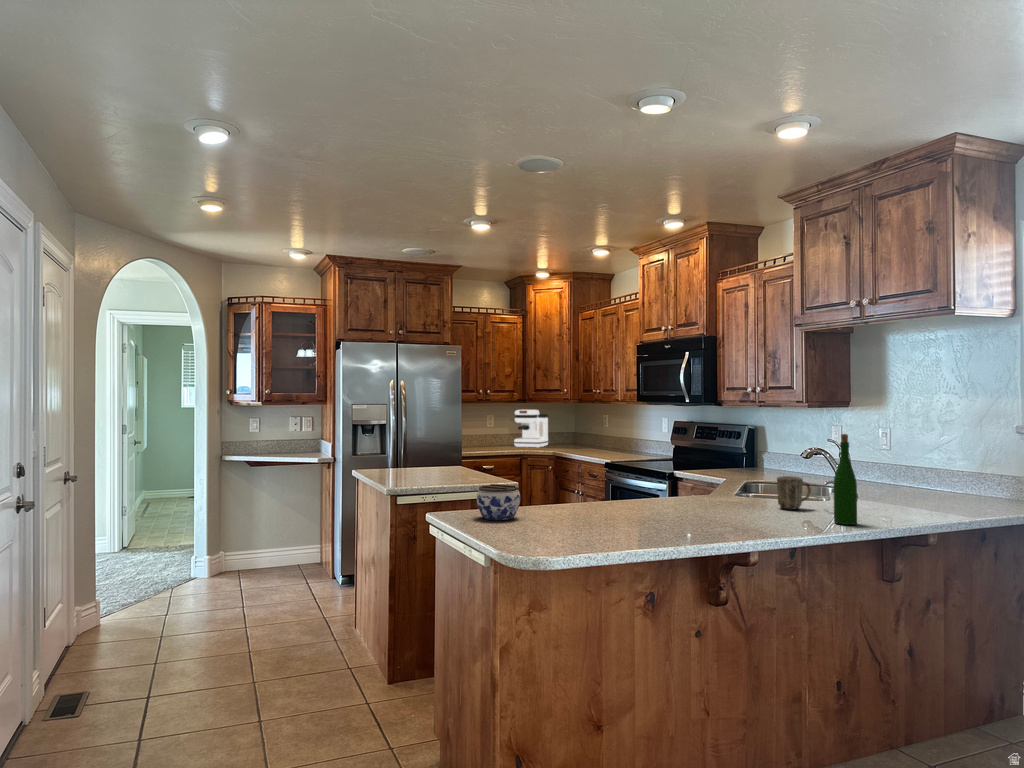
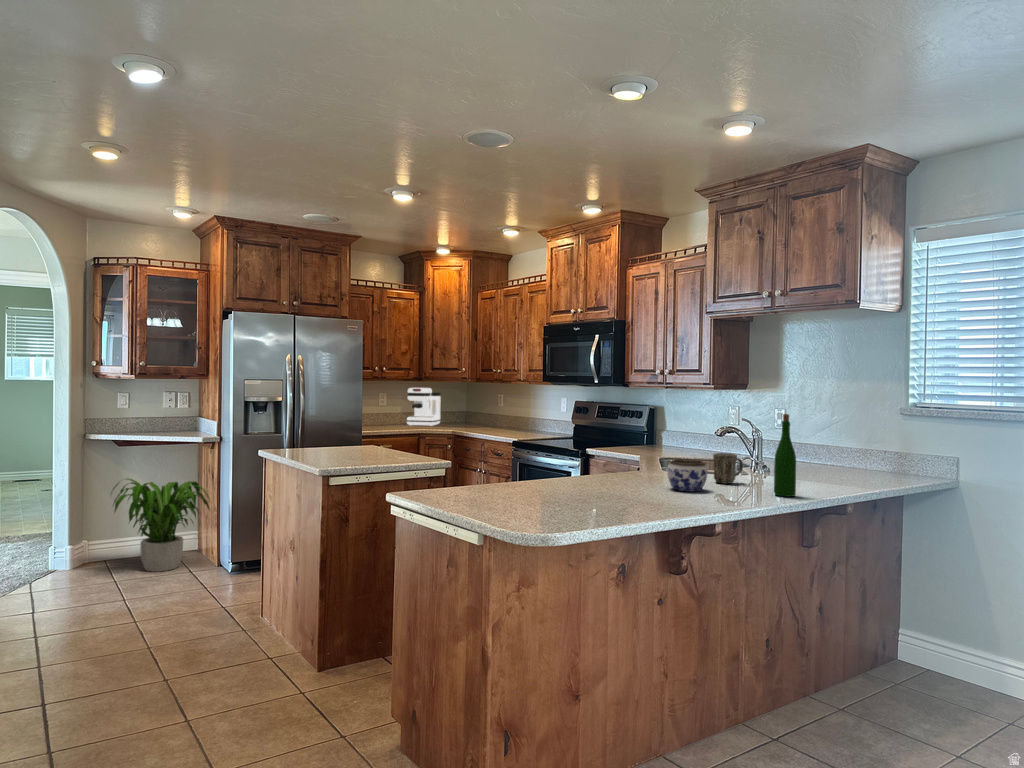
jar: present [477,484,520,520] -> present [667,459,708,491]
potted plant: none [240,496,325,583] -> present [113,478,210,572]

